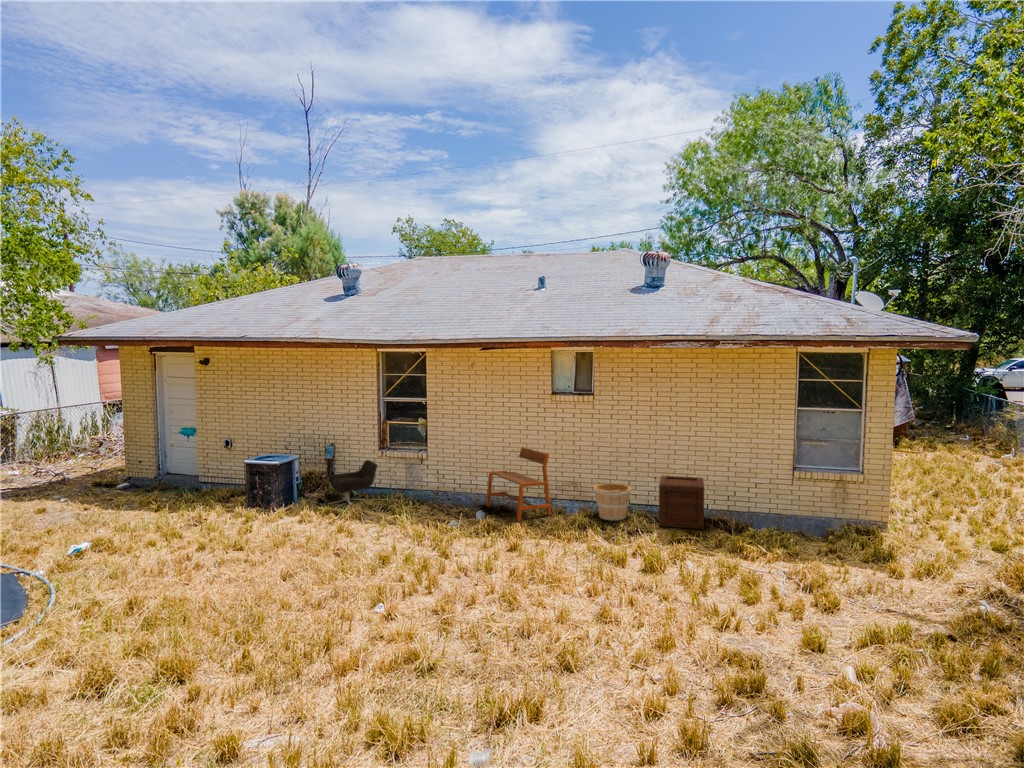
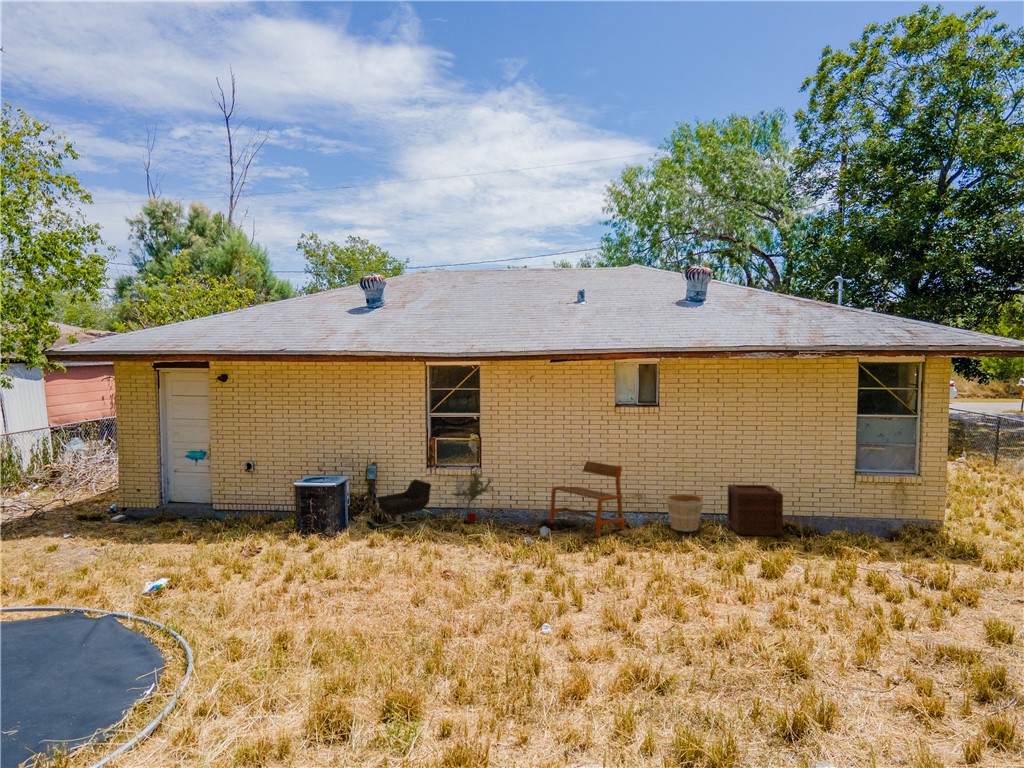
potted tree: none [396,453,433,503] -> present [452,470,492,523]

